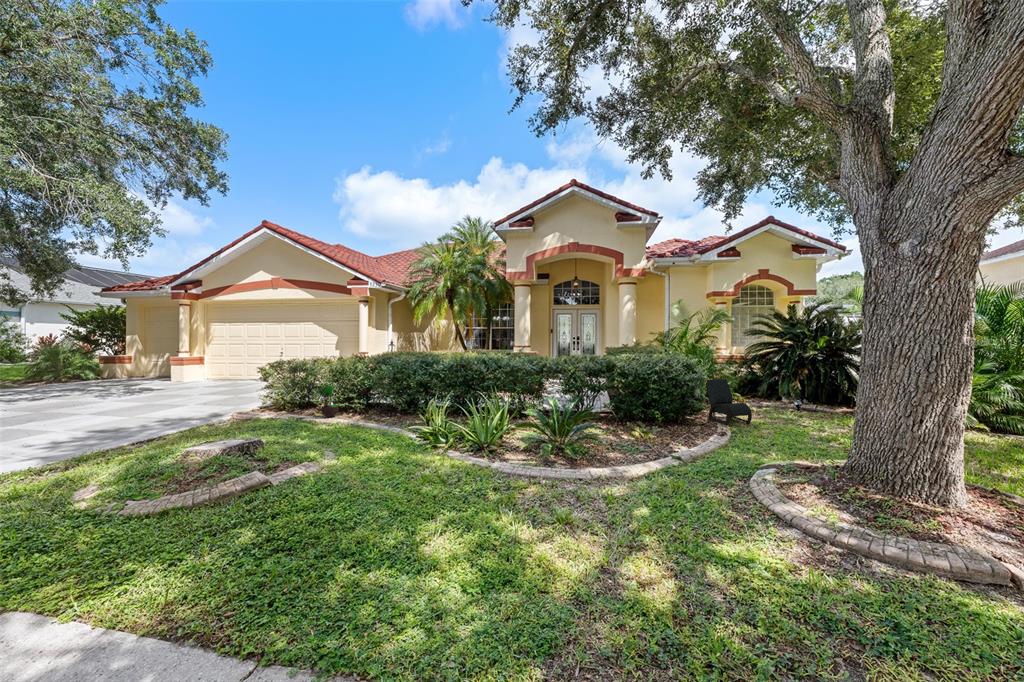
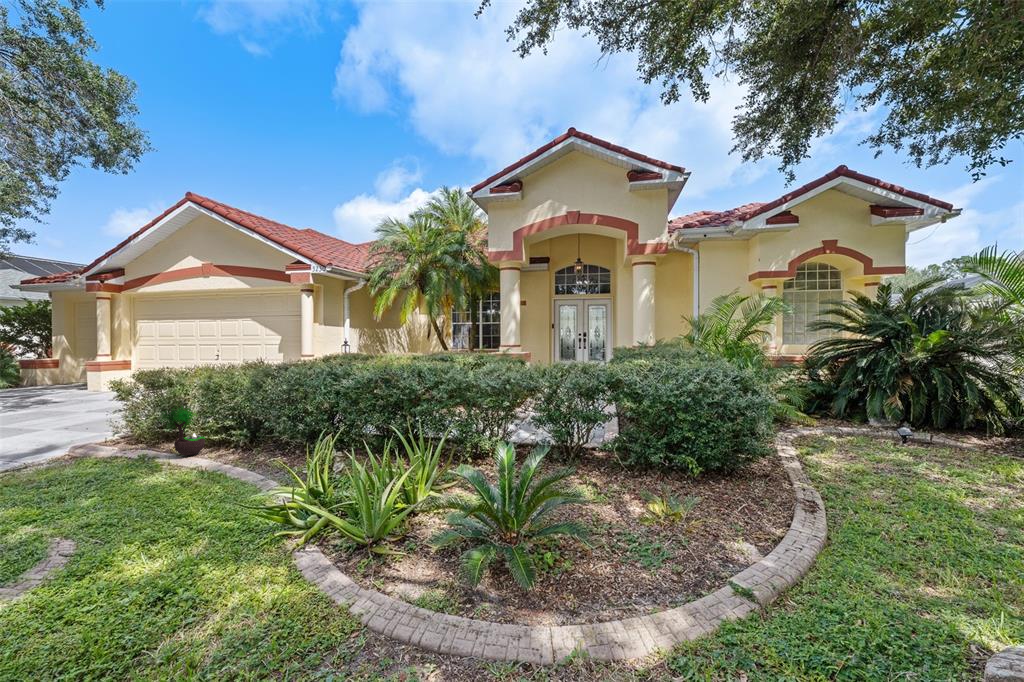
lounge chair: present [706,379,752,425] -> none [764,399,849,479]

